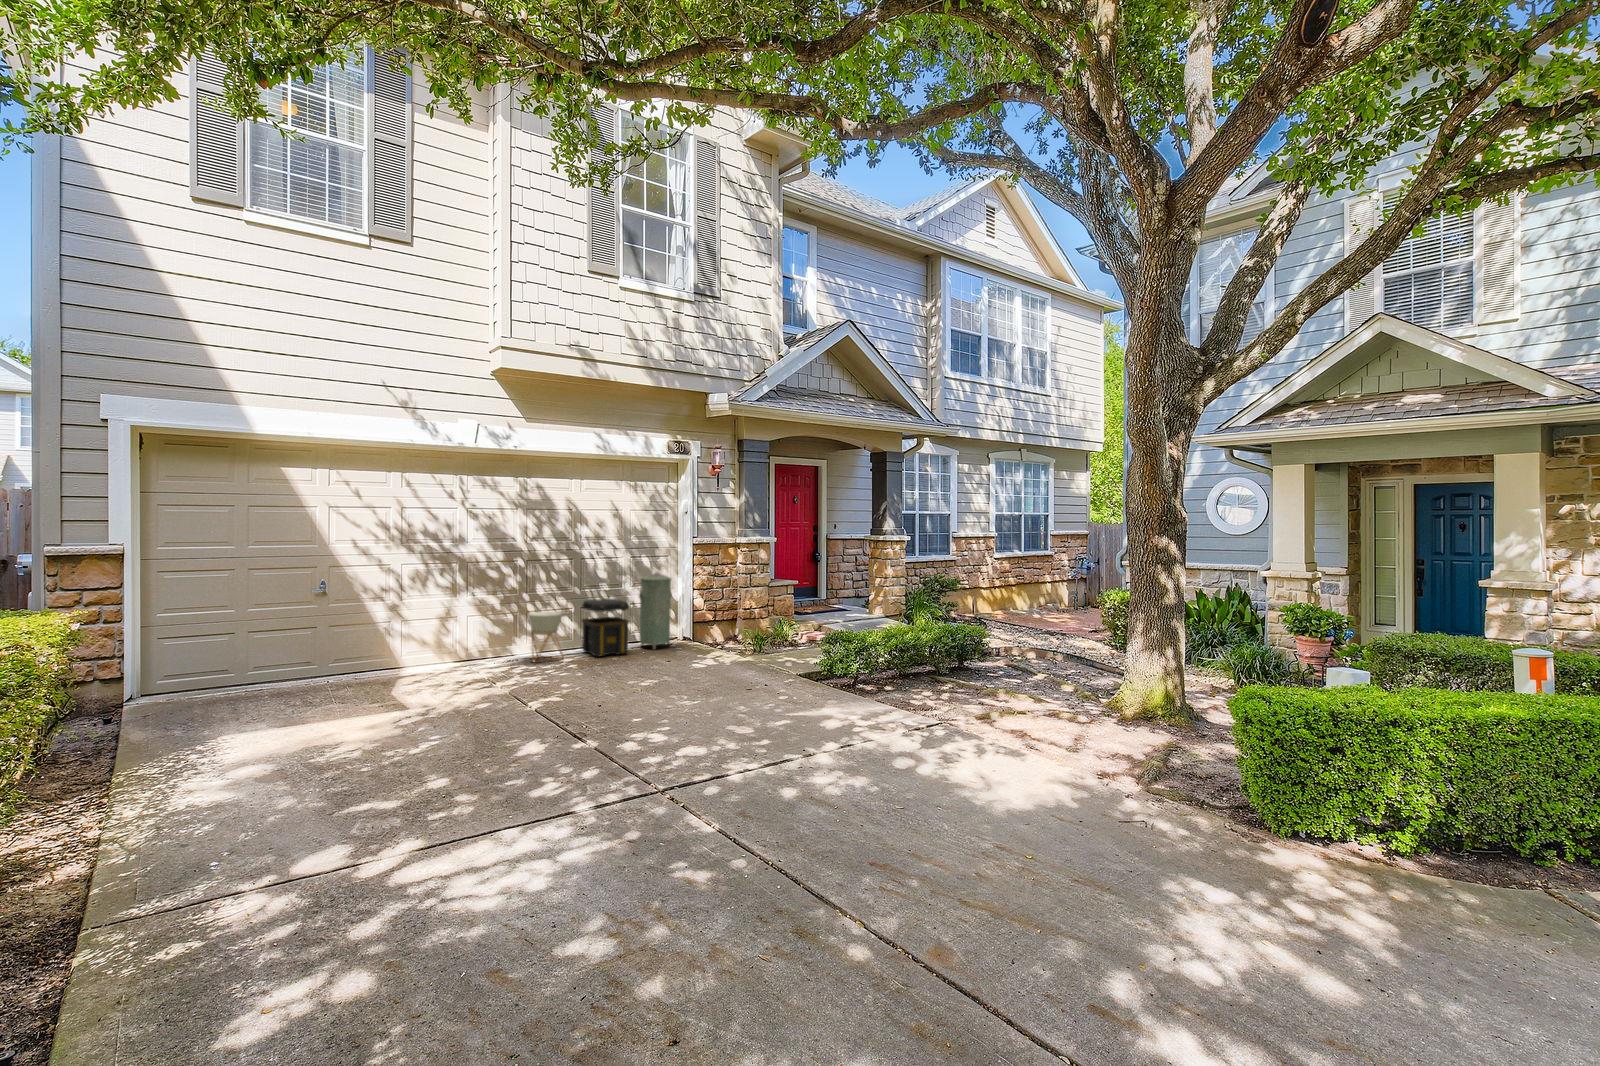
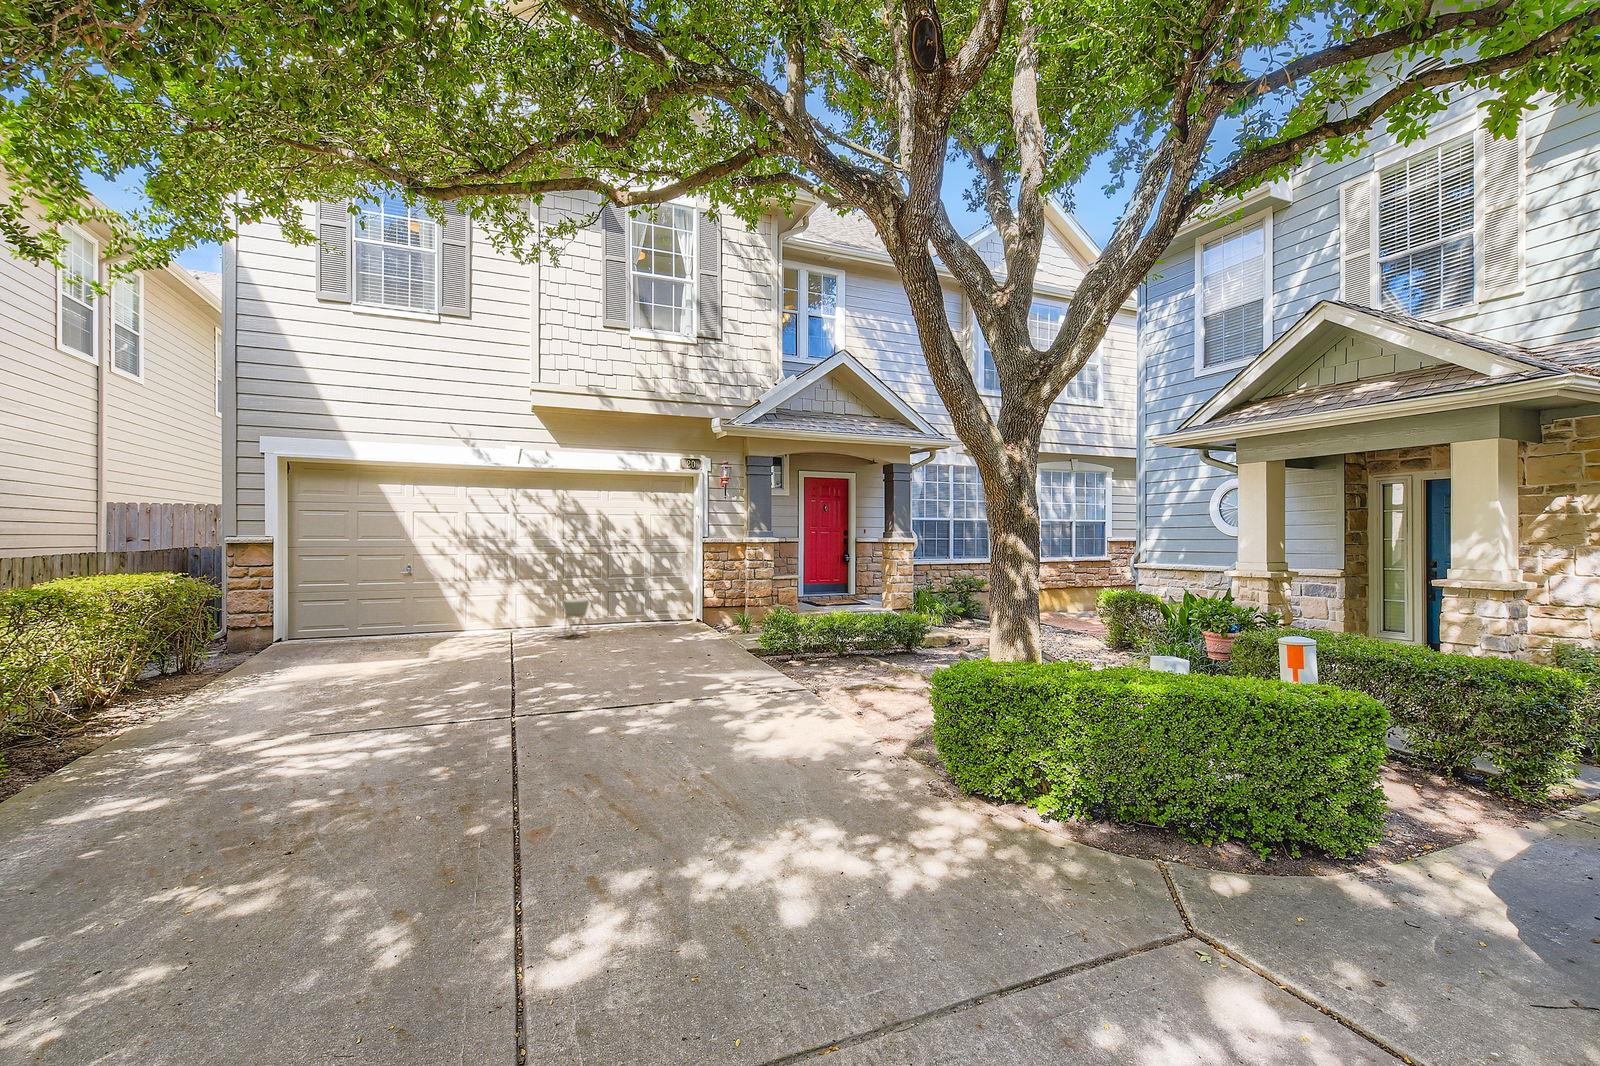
trash can: present [639,572,672,649] -> none [657,569,685,632]
toolbox: present [582,599,629,657] -> none [610,590,644,636]

